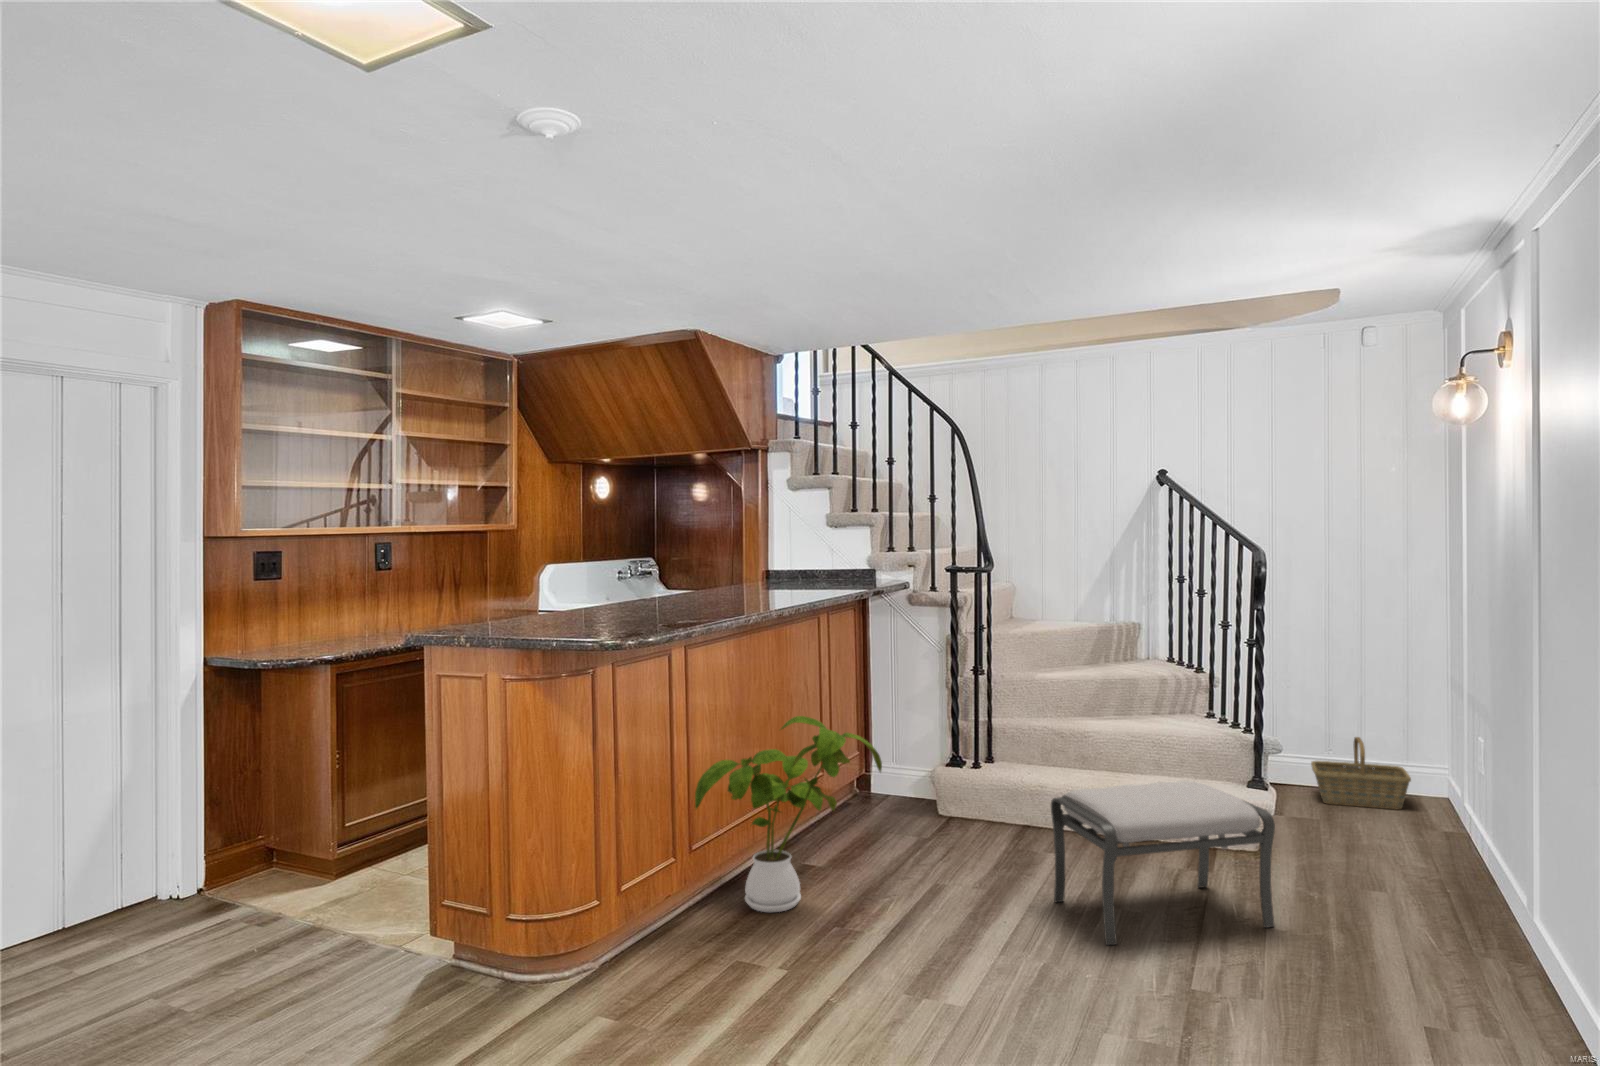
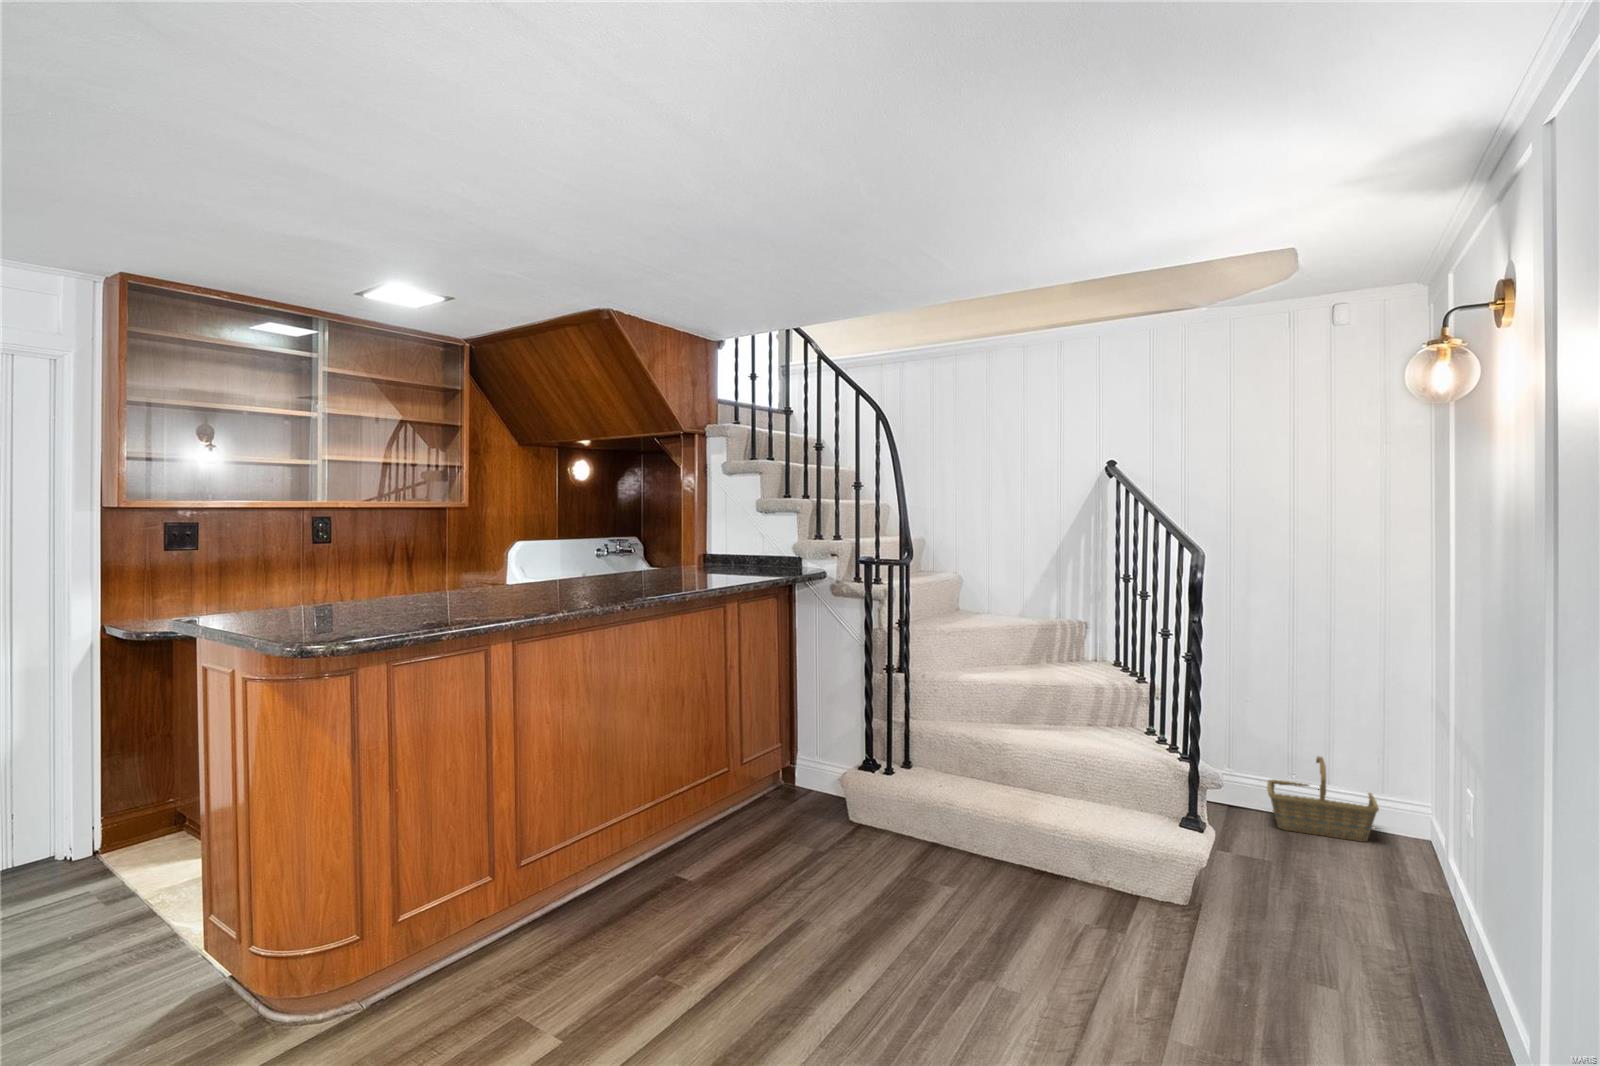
house plant: present [695,716,882,912] -> none [511,720,731,941]
ottoman: present [1051,781,1275,945] -> none [927,814,1184,1019]

